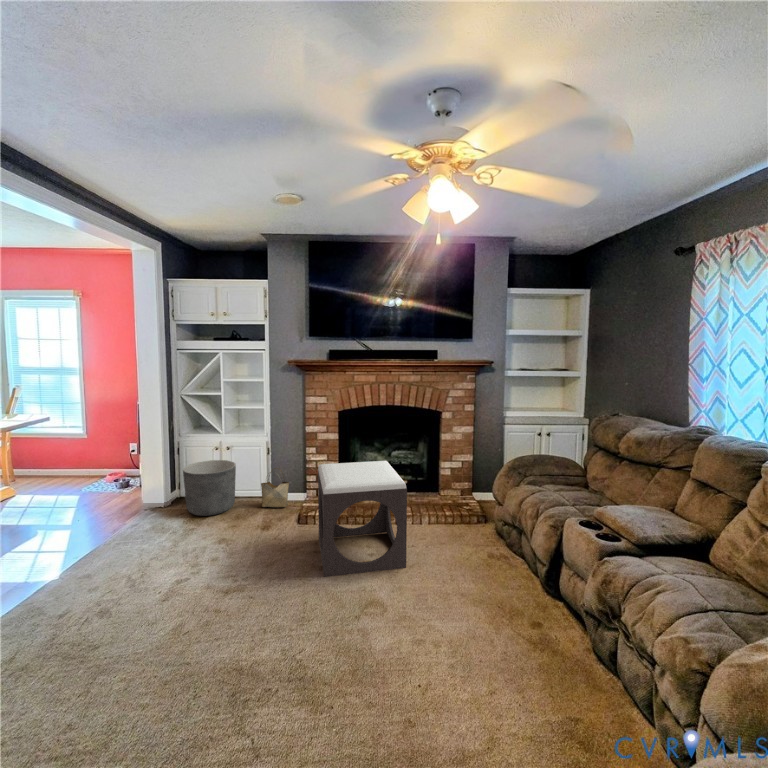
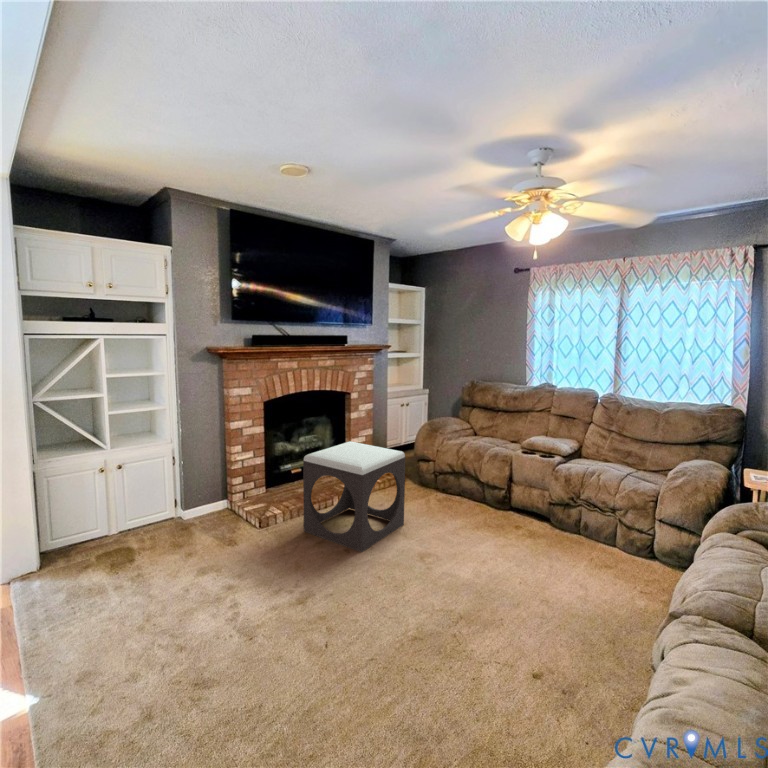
planter: present [183,460,236,516] -> none [79,482,155,560]
woven basket: present [261,468,289,507] -> none [182,478,216,527]

